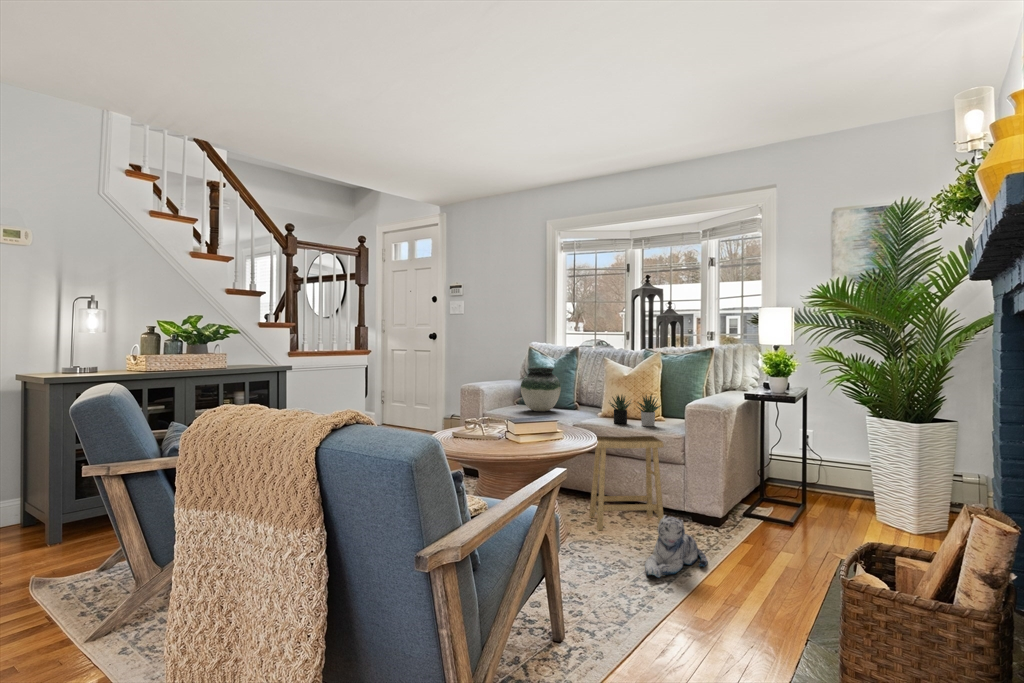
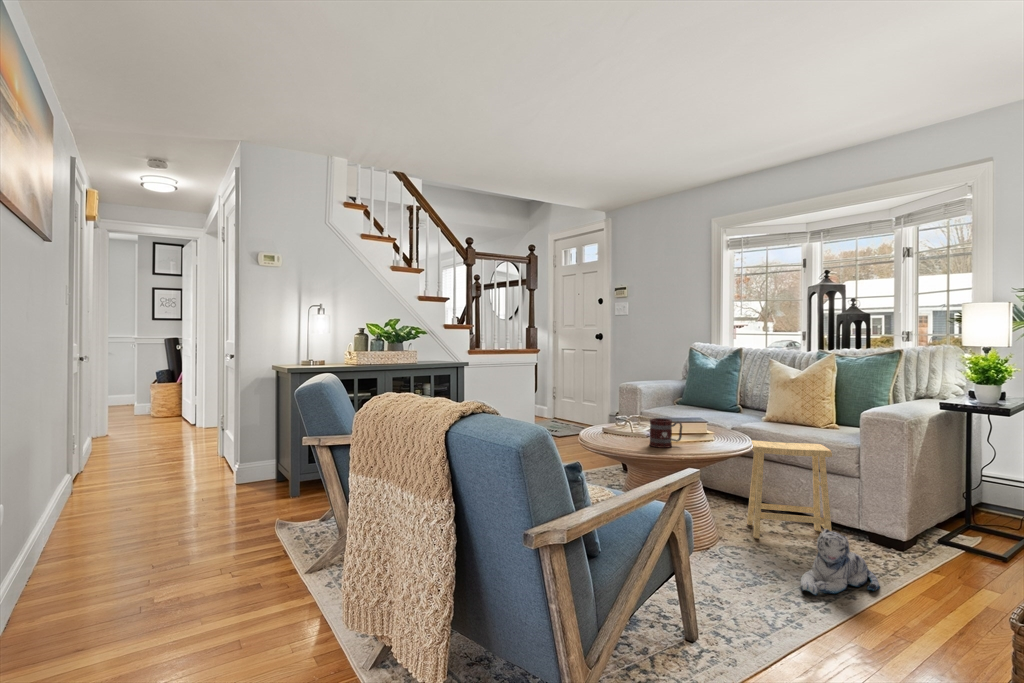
vase: present [521,368,561,411] -> none [680,369,723,413]
succulent plant: present [610,395,661,427] -> none [770,396,835,434]
mug: none [504,420,535,449] -> present [650,418,682,448]

